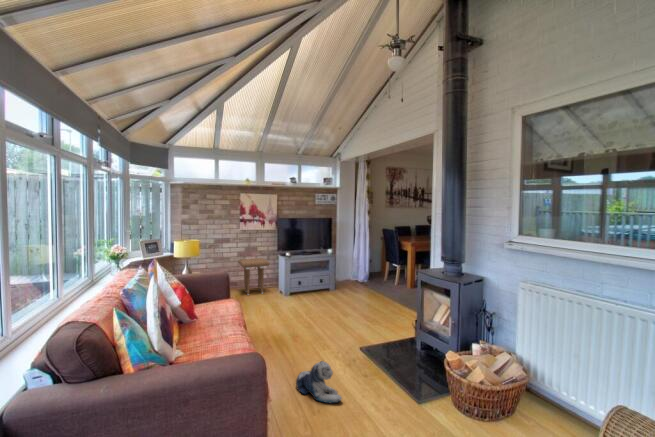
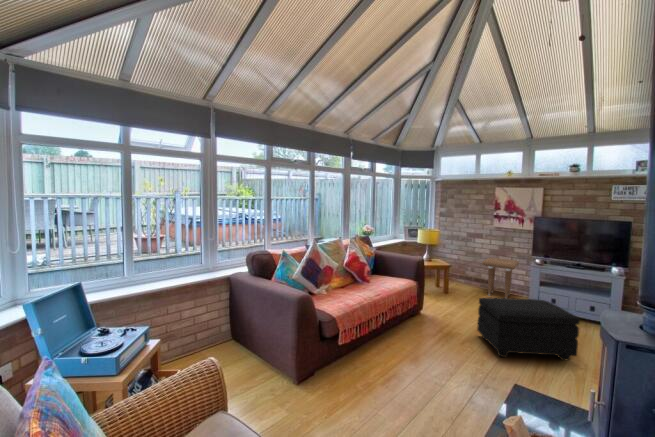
footstool: none [291,282,354,335] -> present [477,298,580,360]
plush toy: present [296,361,342,403] -> none [398,356,428,399]

